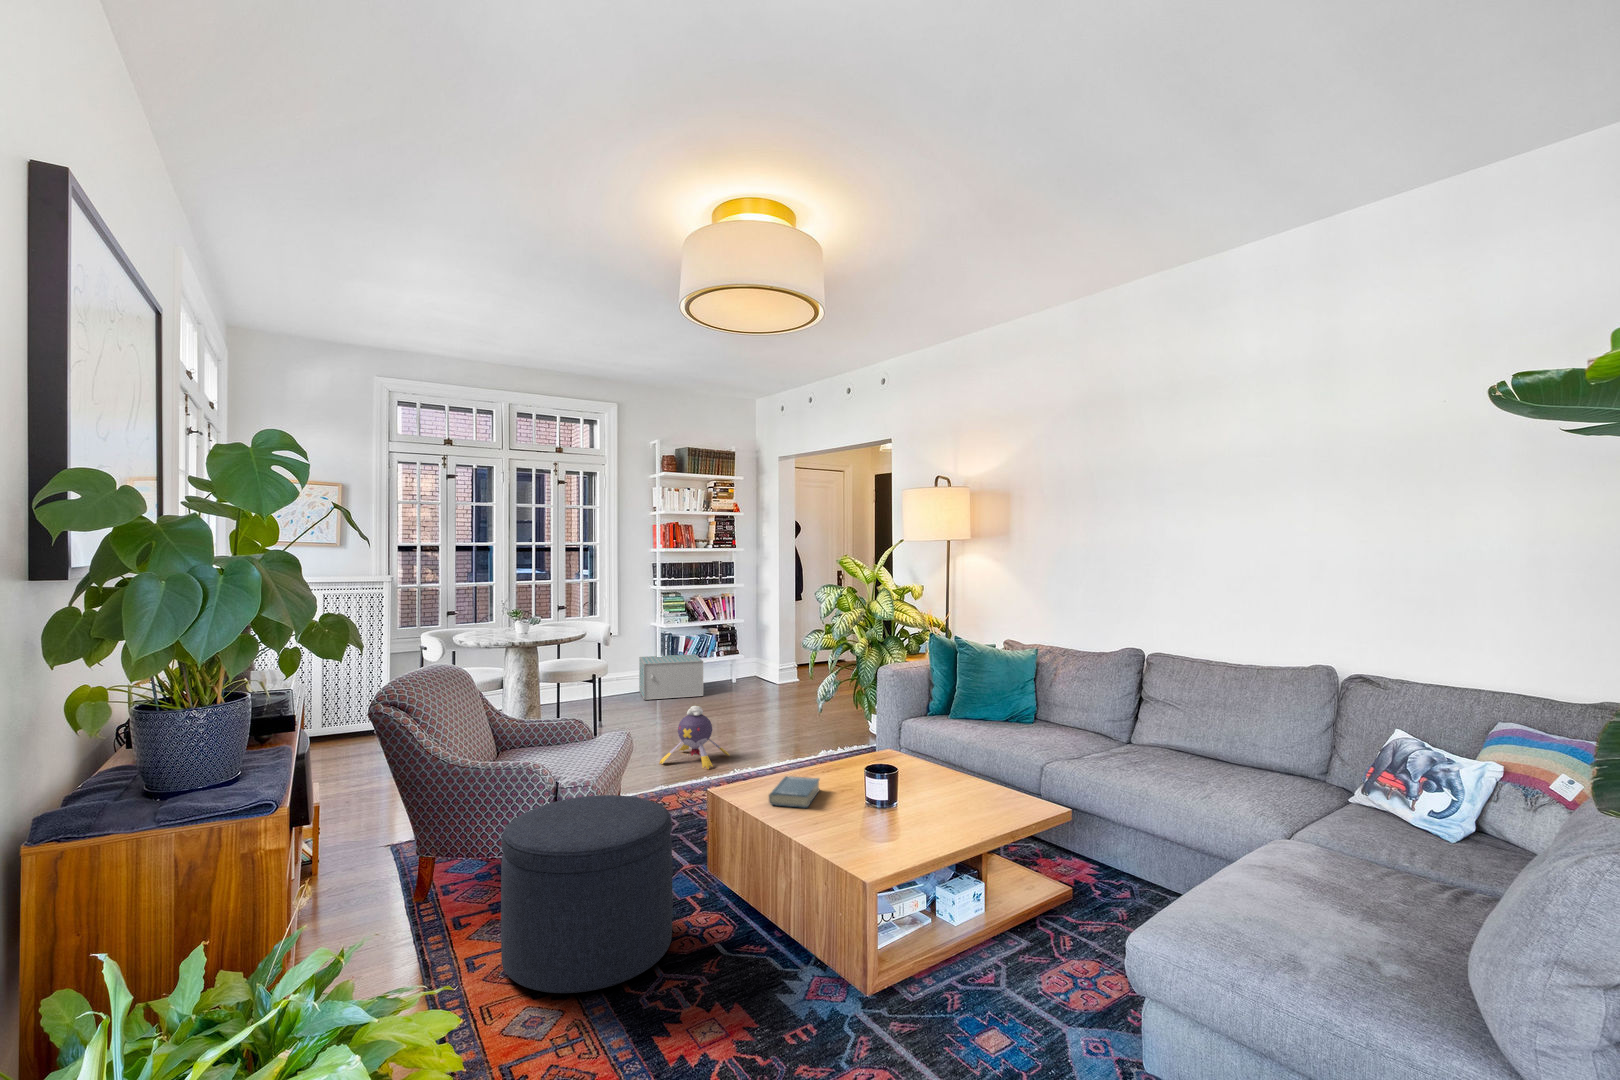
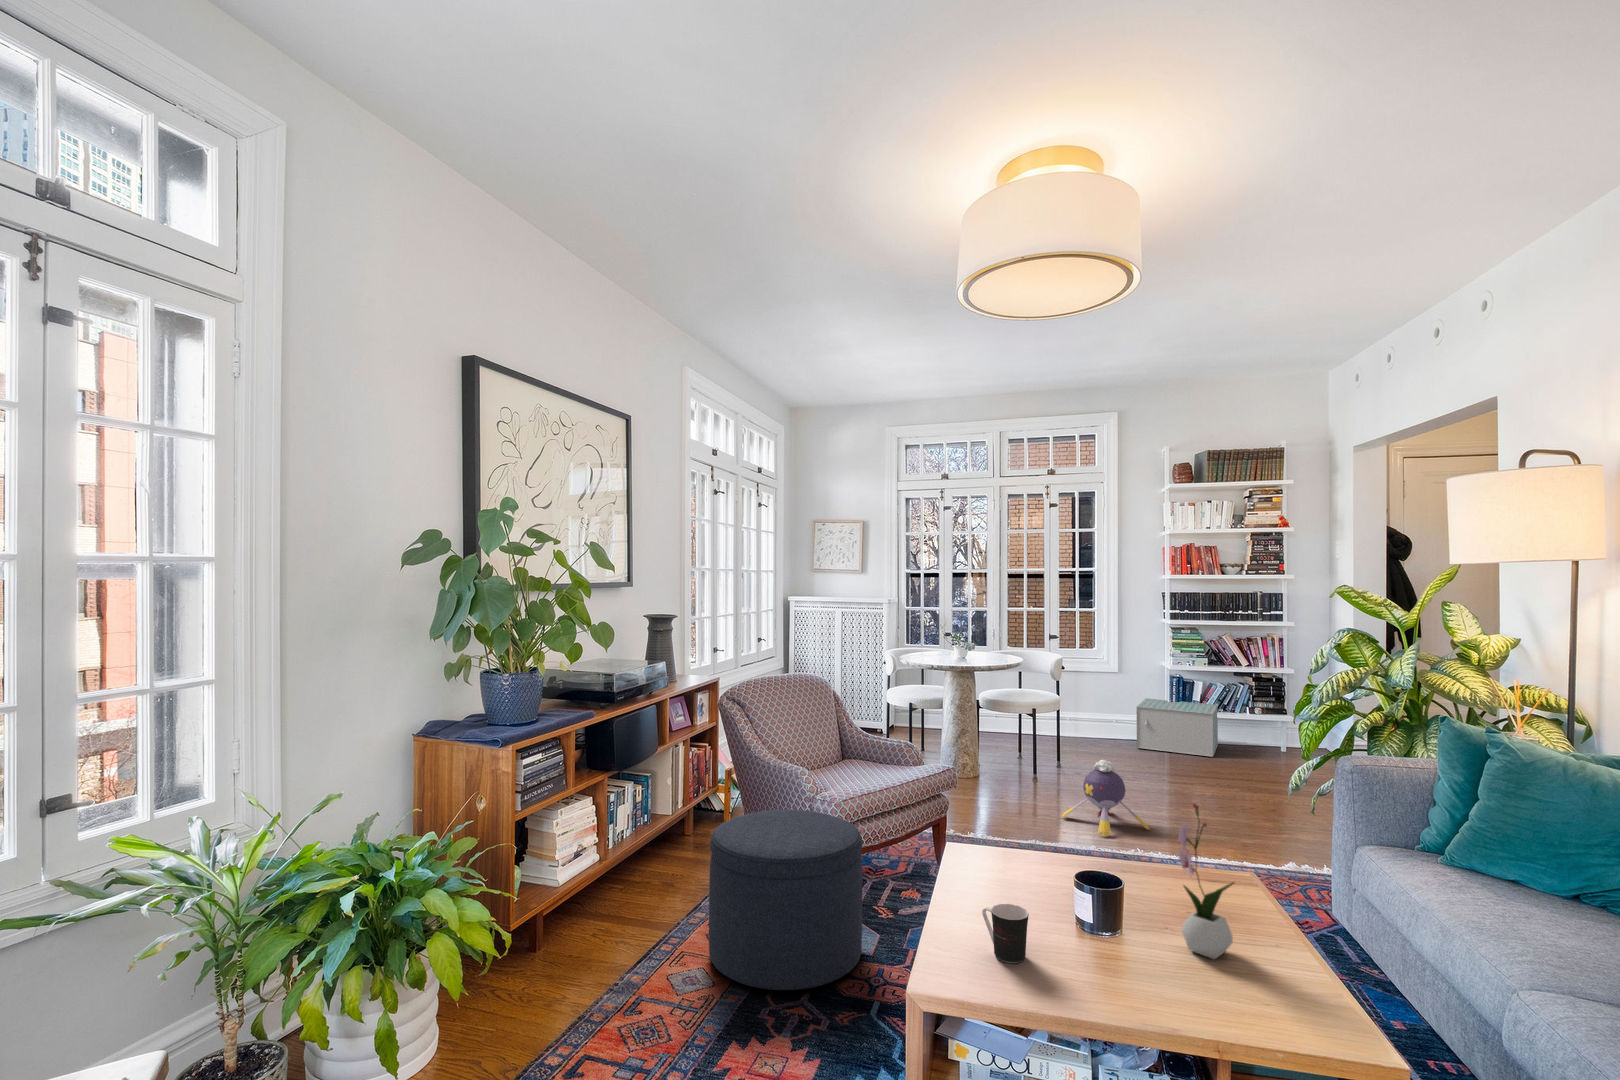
flower arrangement: none [937,699,979,800] -> present [1178,804,1234,959]
hardback book: present [769,776,819,808] -> none [968,852,1049,892]
coffee cup: none [861,801,899,846] -> present [982,904,1029,963]

